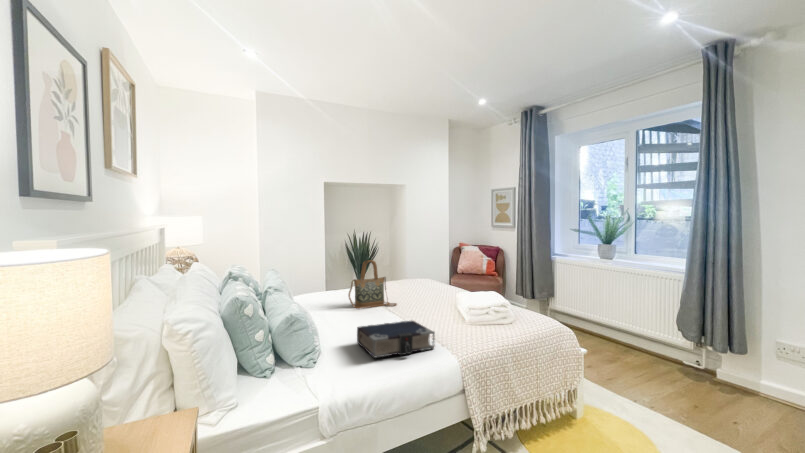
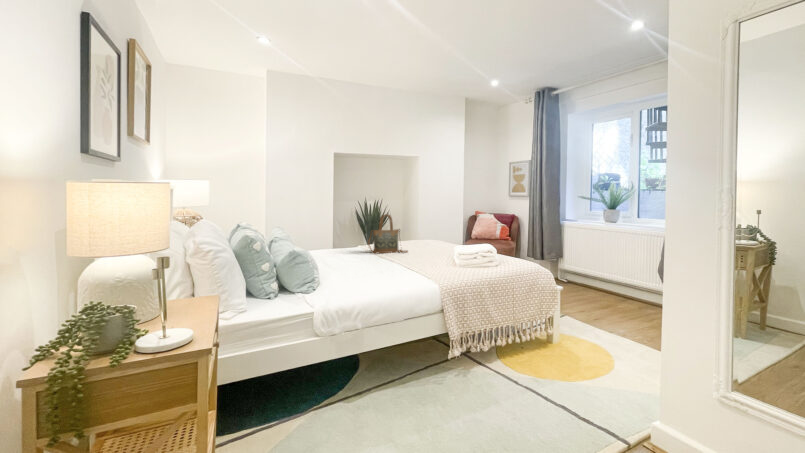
book: present [357,321,435,358] -> none [366,258,426,280]

